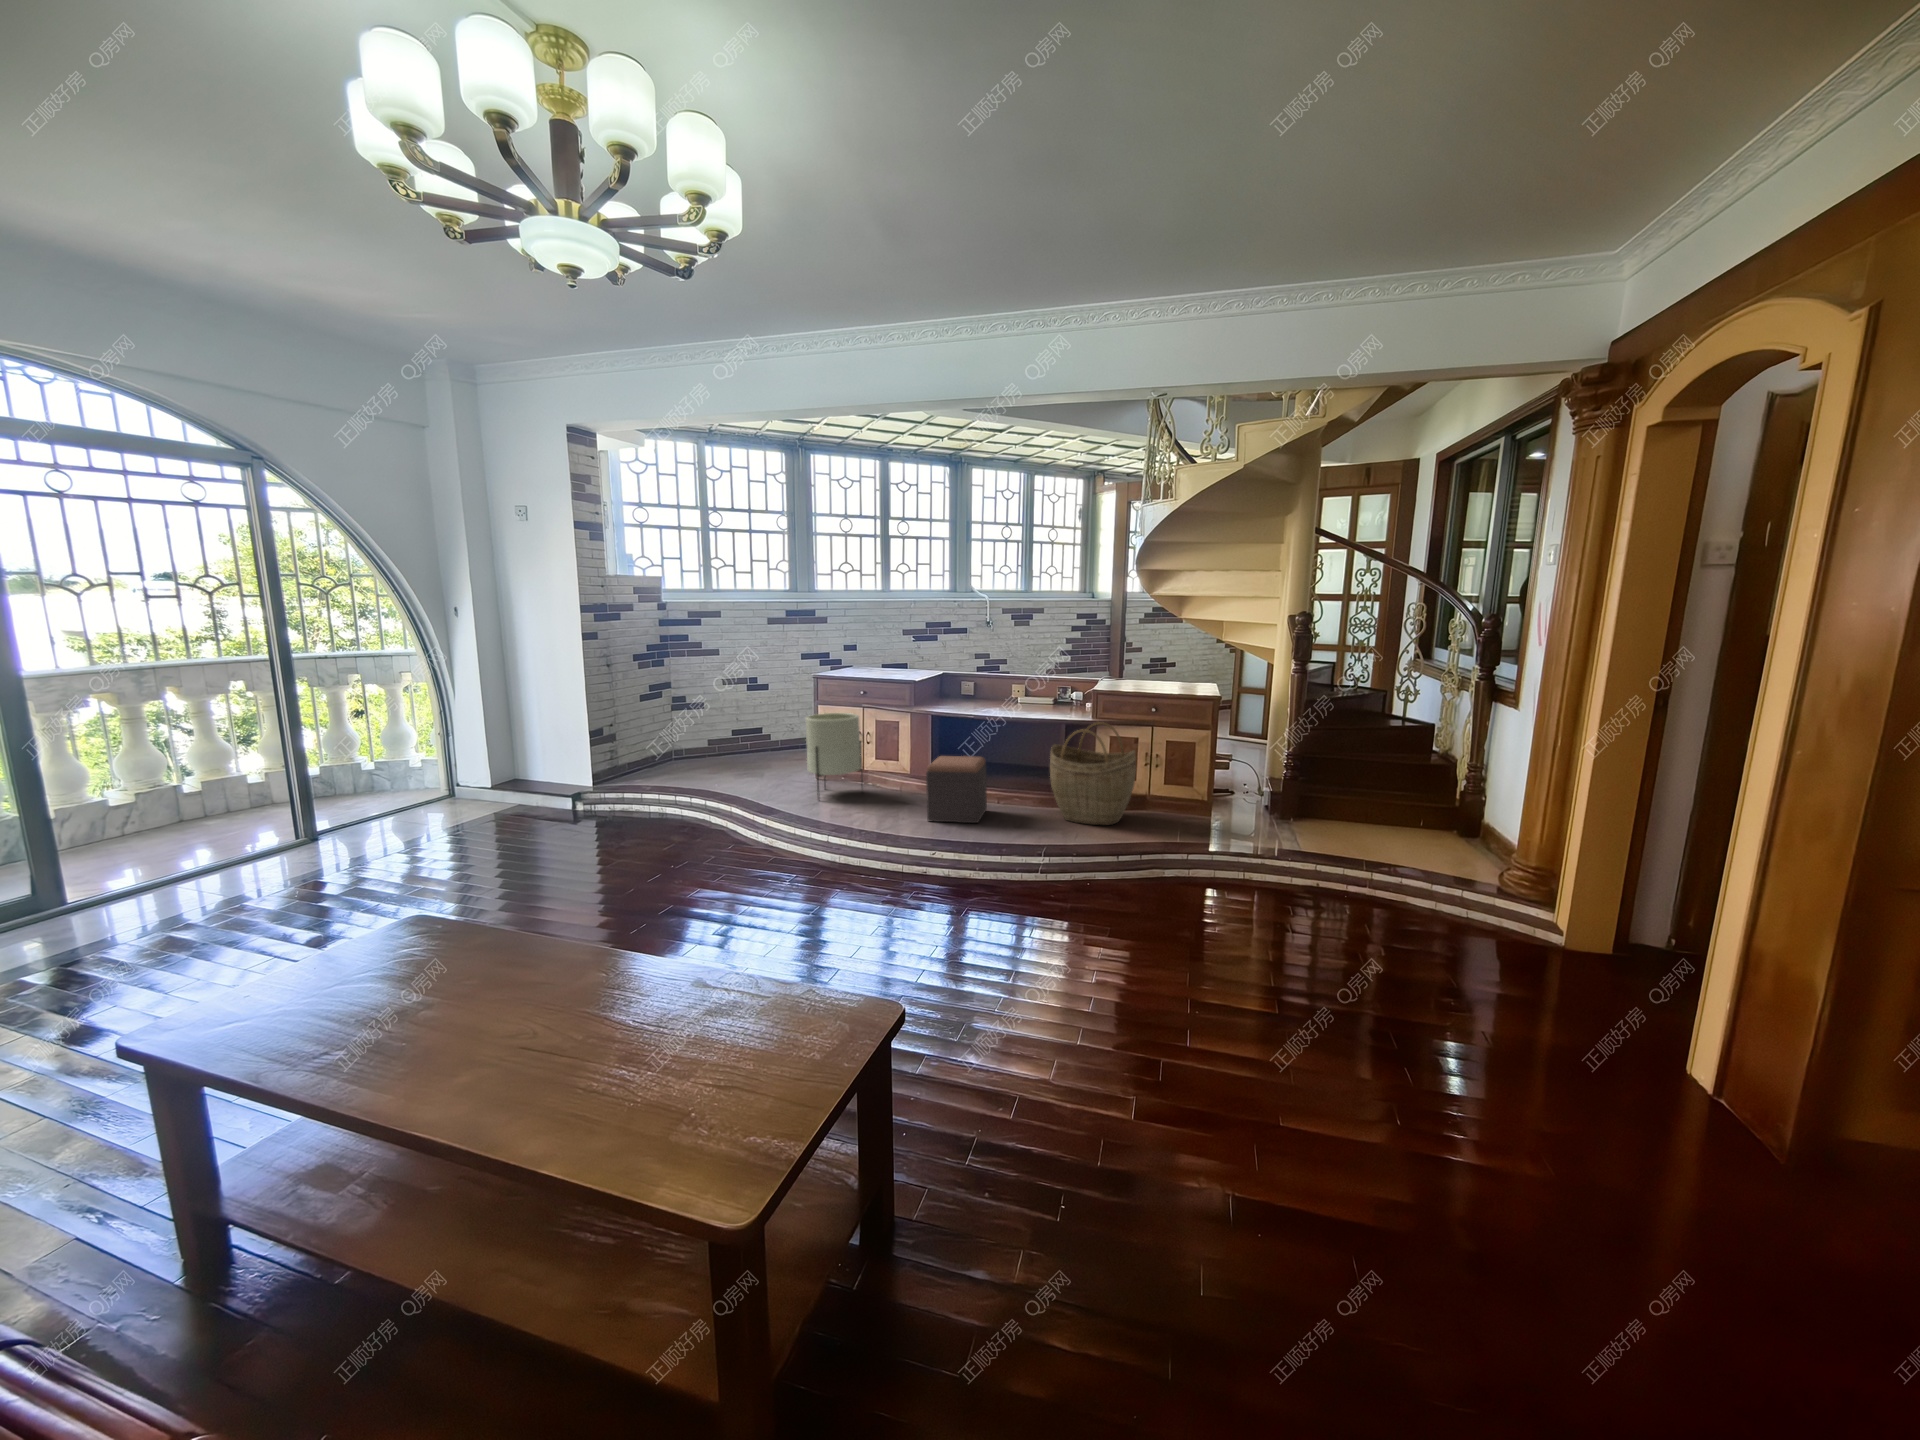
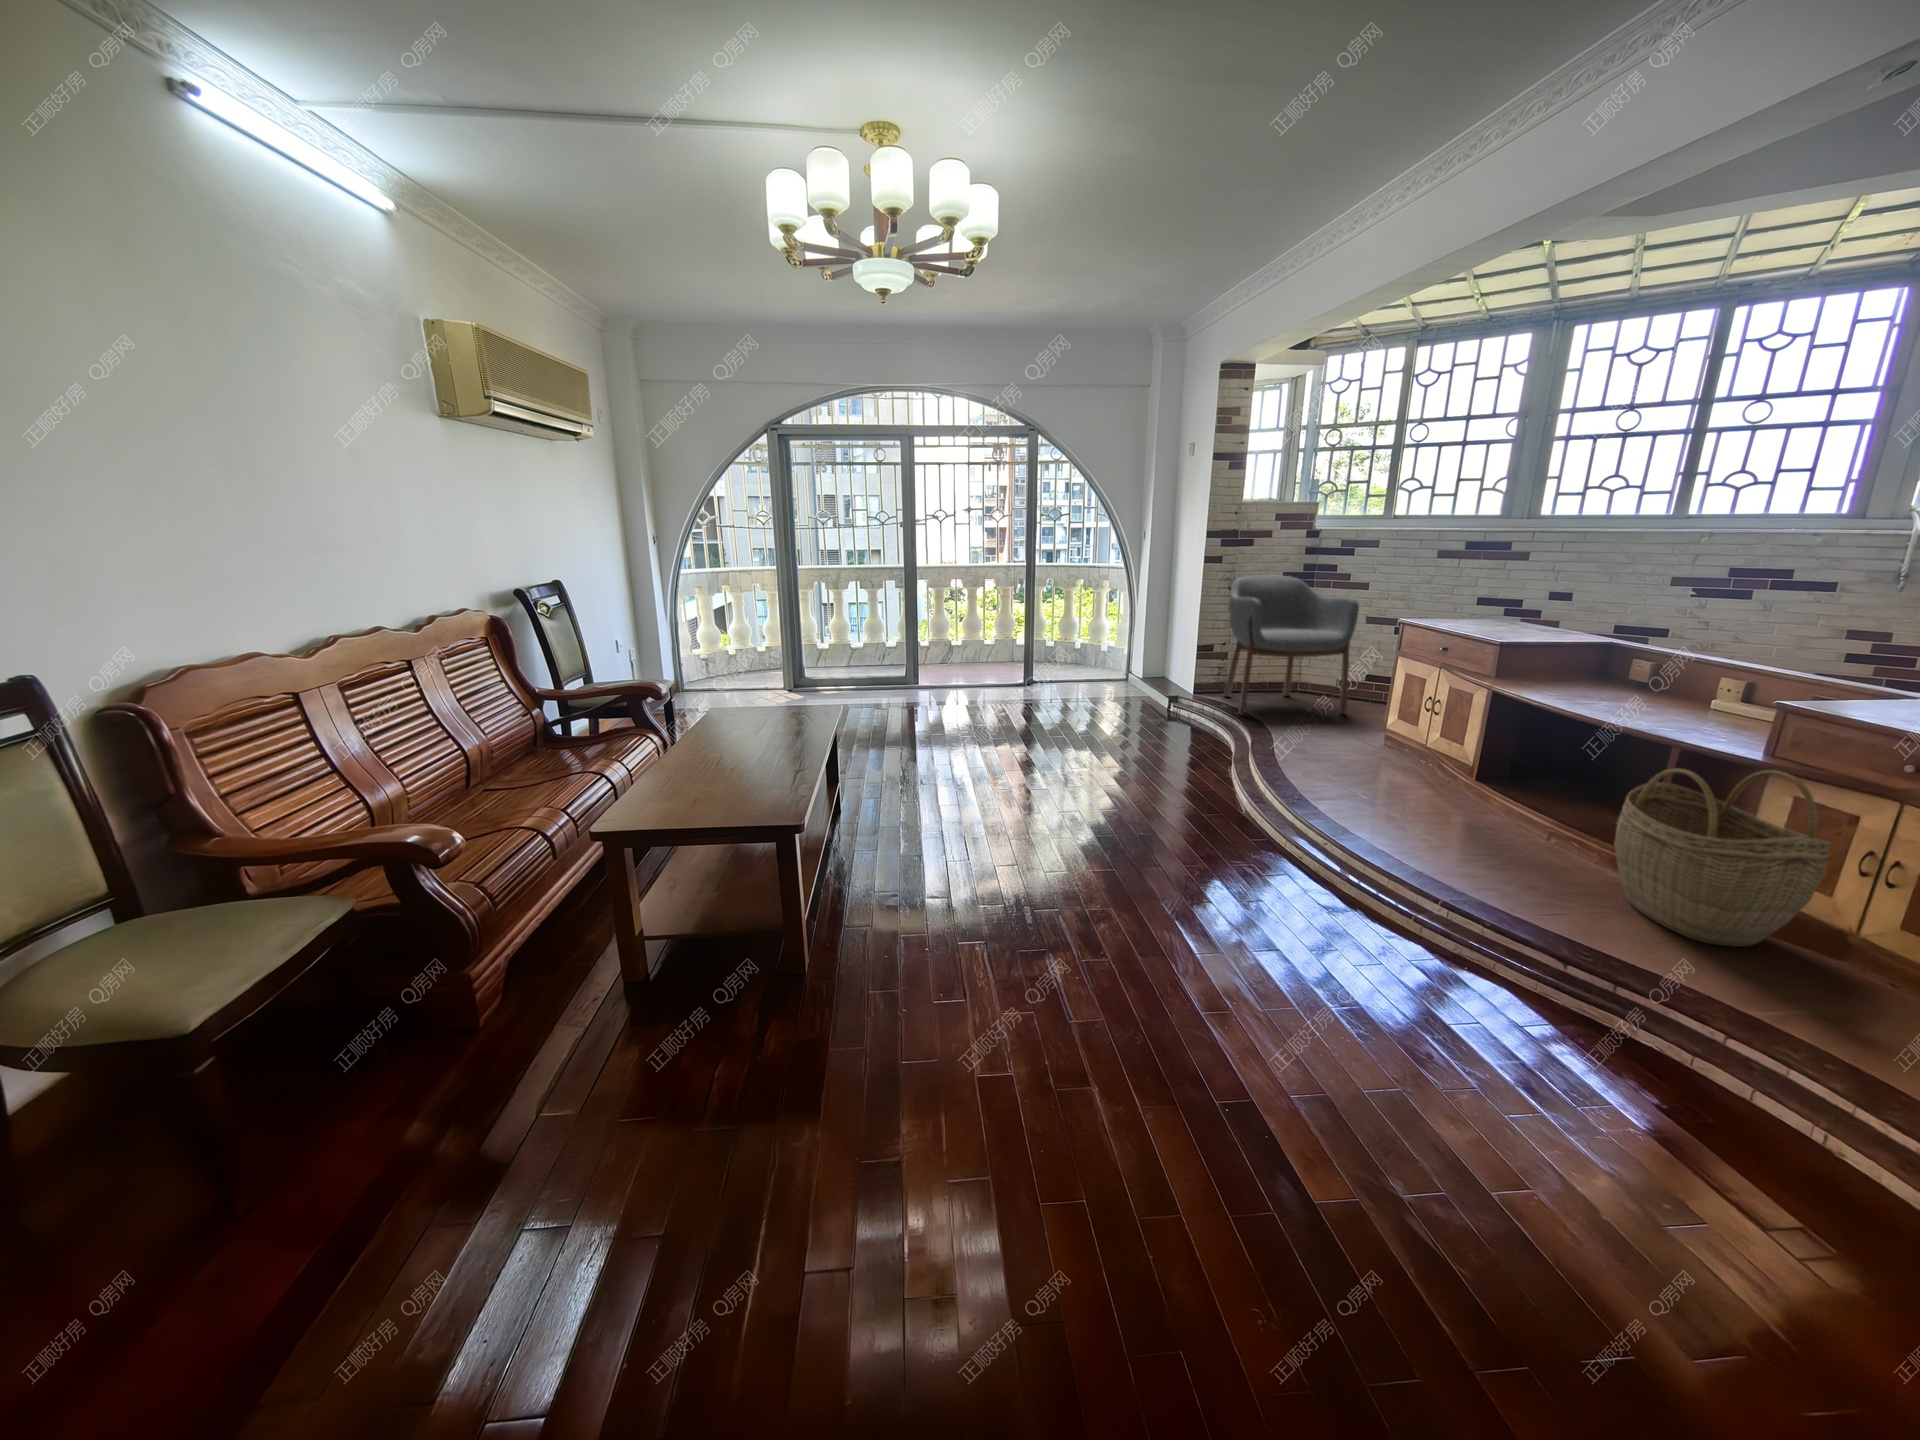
armchair: none [614,648,752,795] -> present [1224,575,1359,715]
planter: present [806,713,863,799] -> none [1344,666,1427,769]
footstool: present [926,756,987,823] -> none [1411,748,1539,846]

